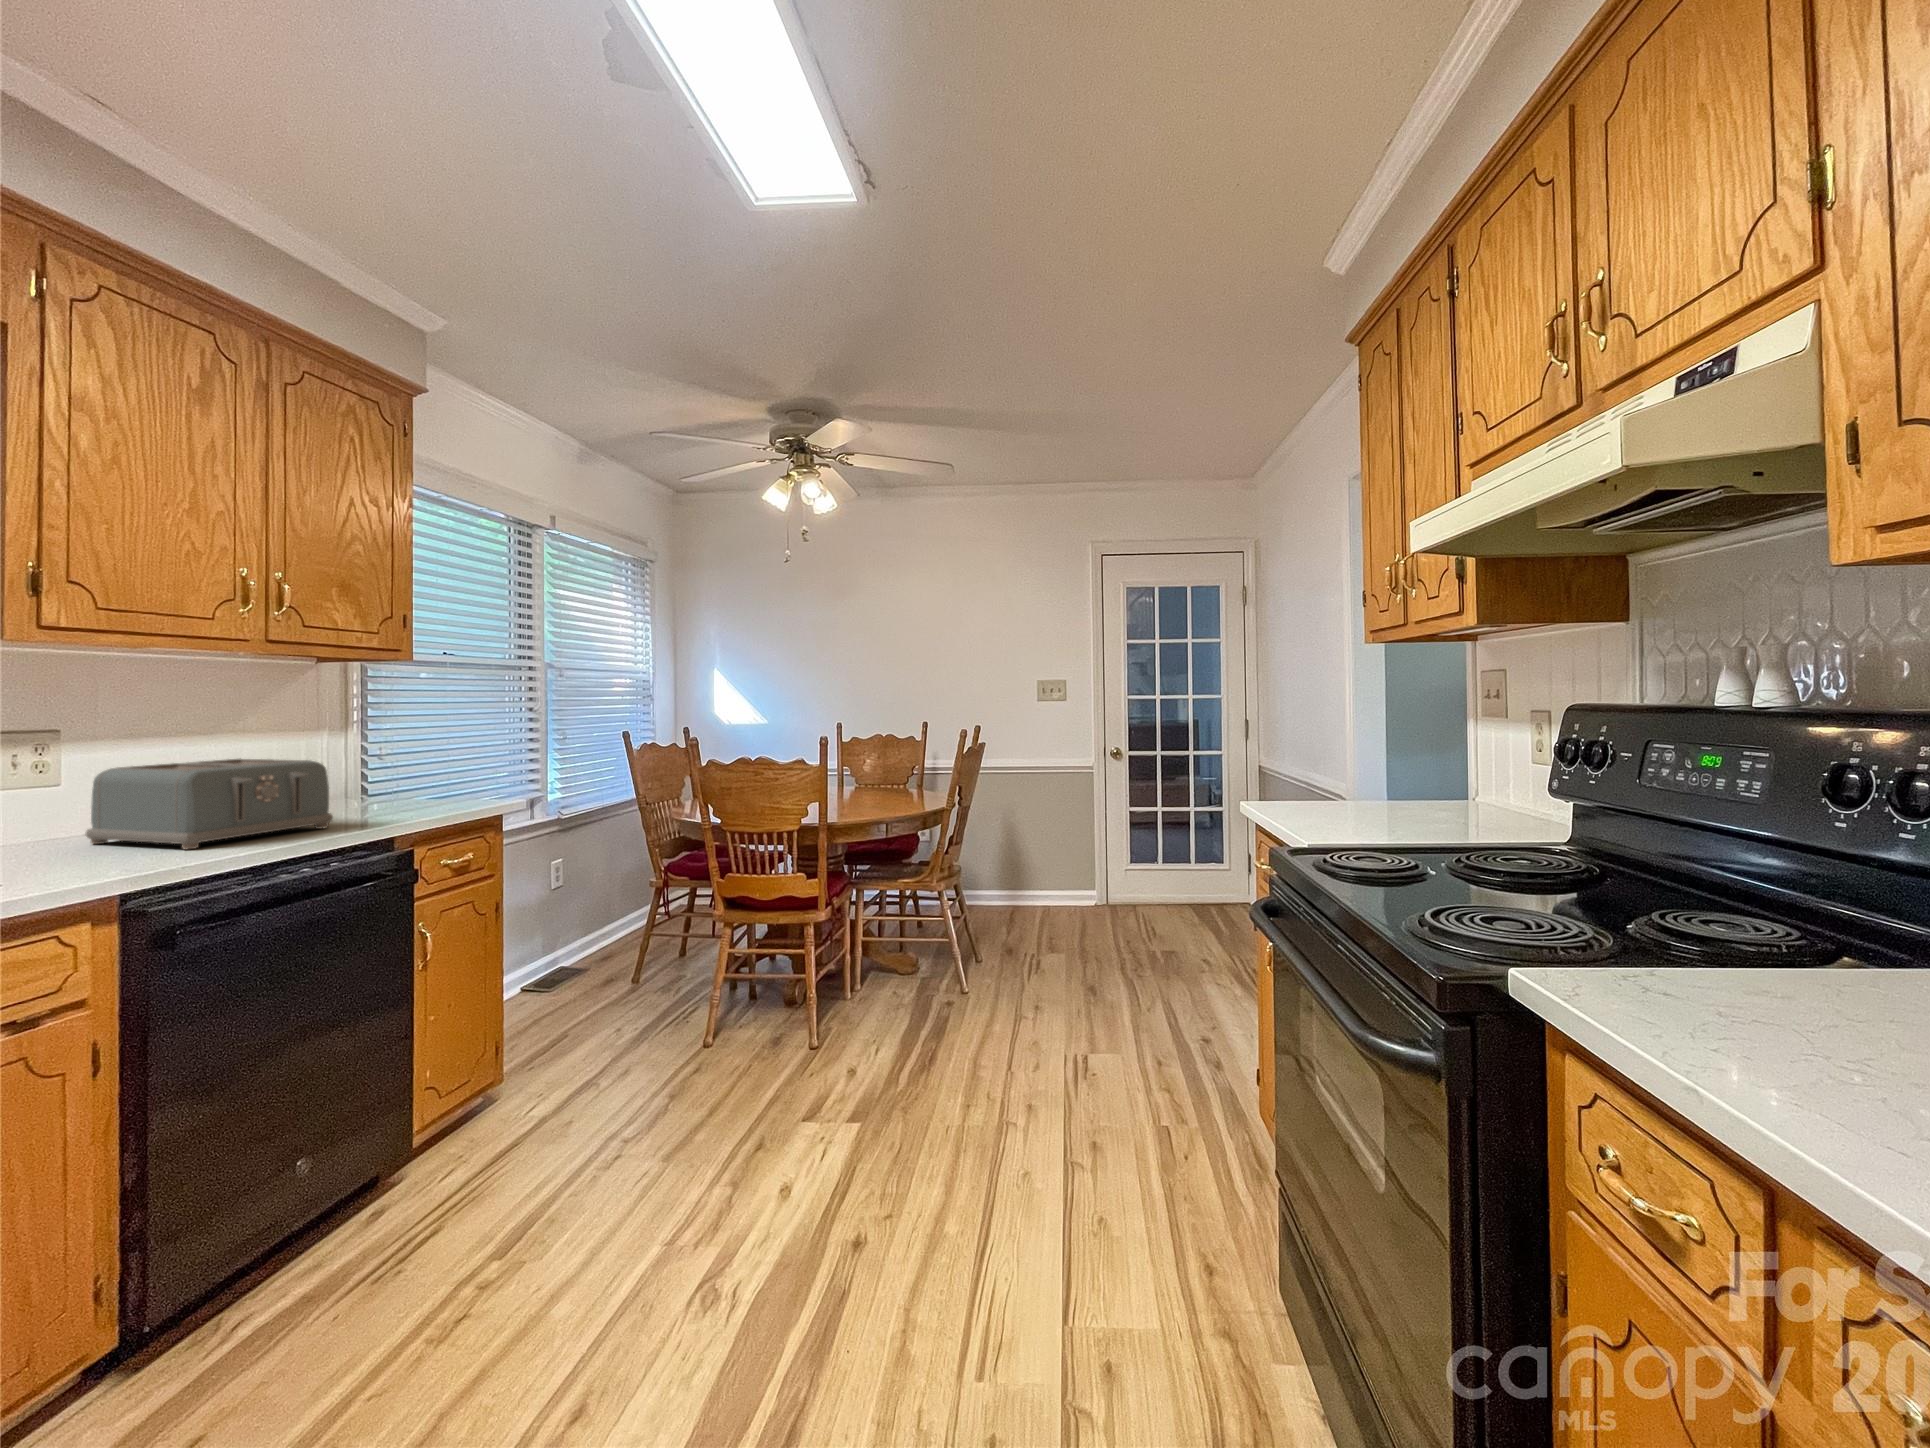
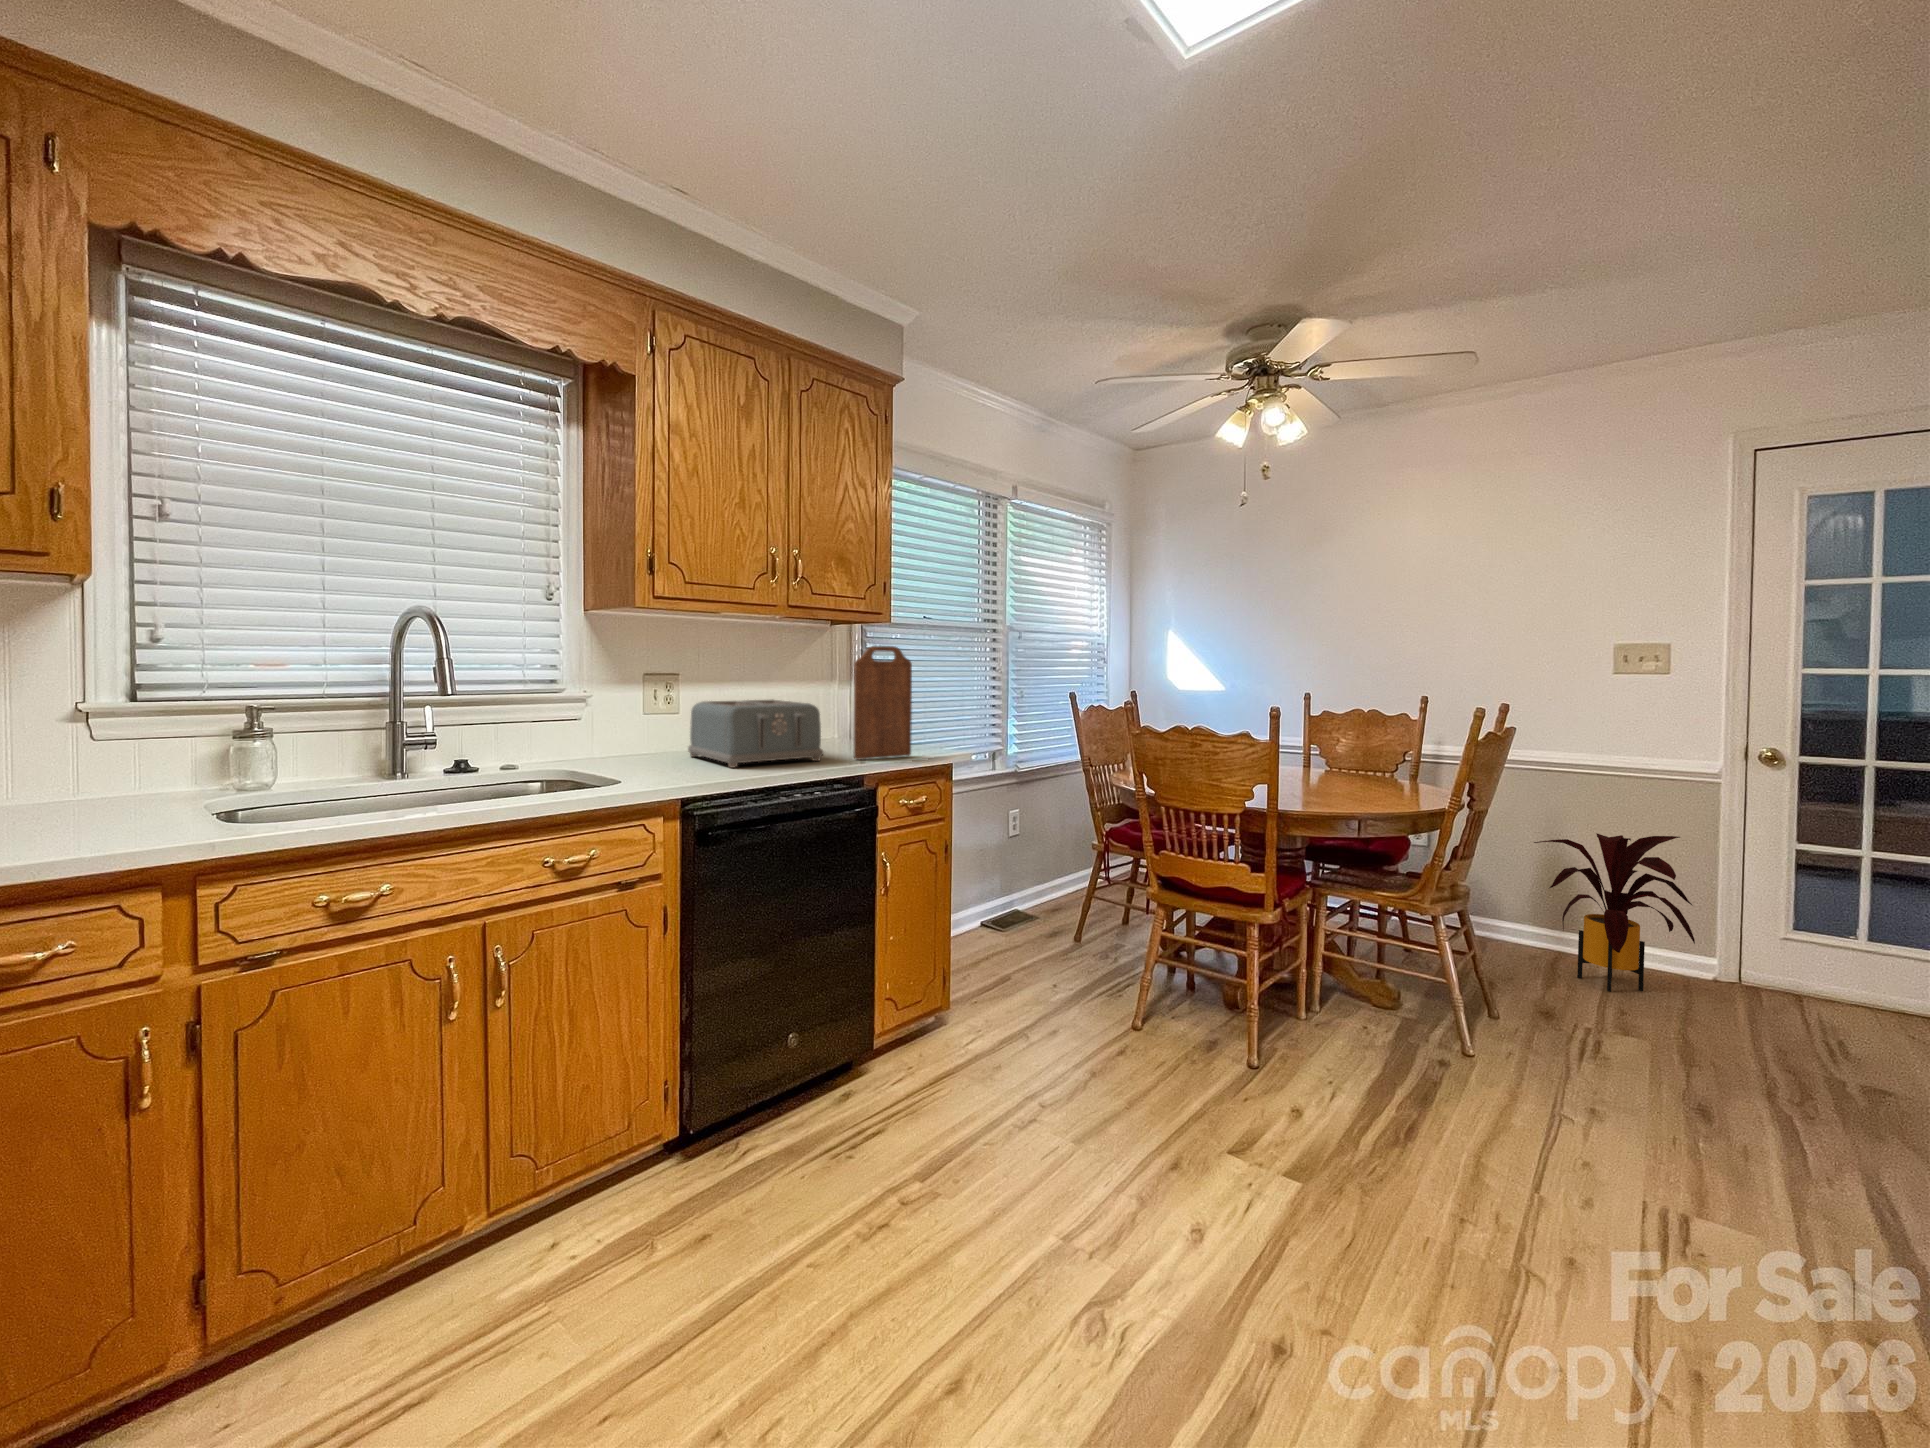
cutting board: none [377,690,454,822] -> present [854,646,912,760]
house plant: none [996,811,1083,925] -> present [1534,834,1695,992]

